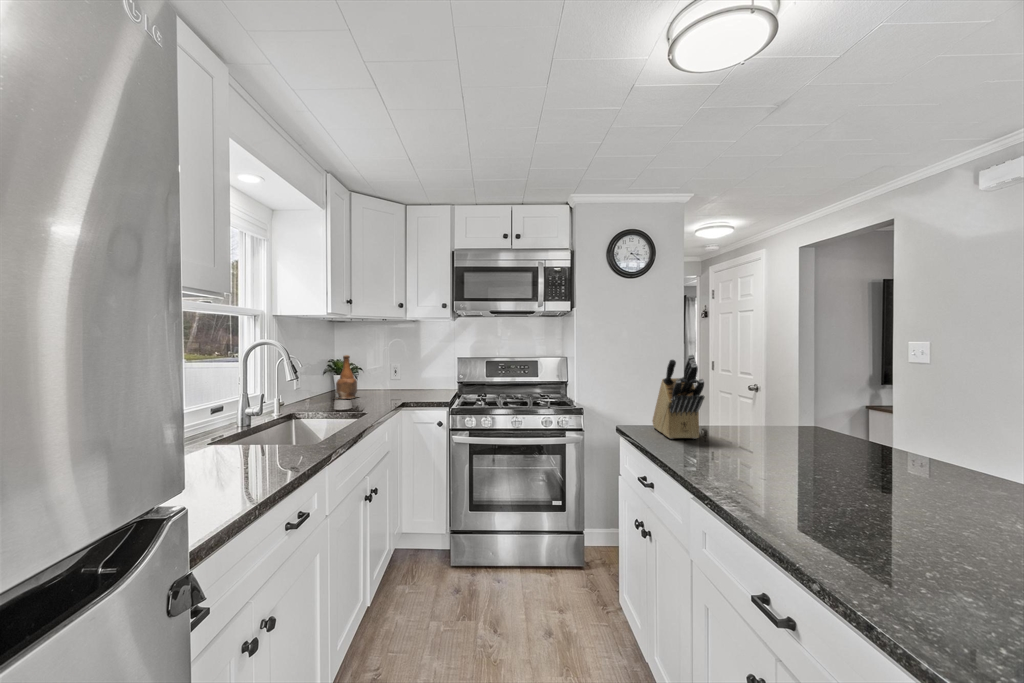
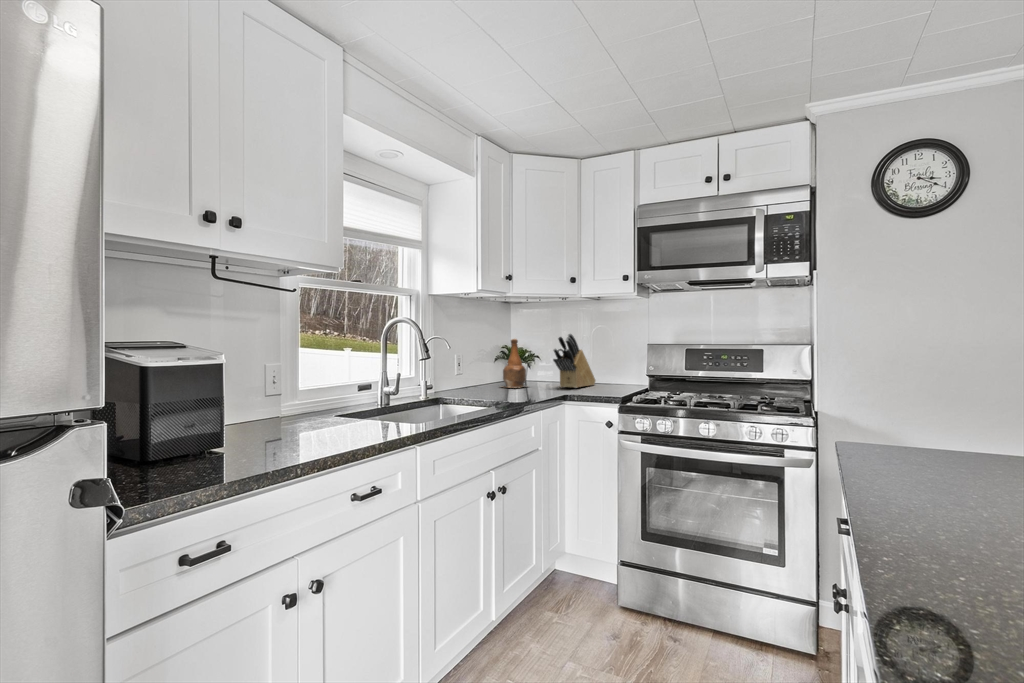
knife block: present [652,354,705,439] -> present [553,334,595,388]

